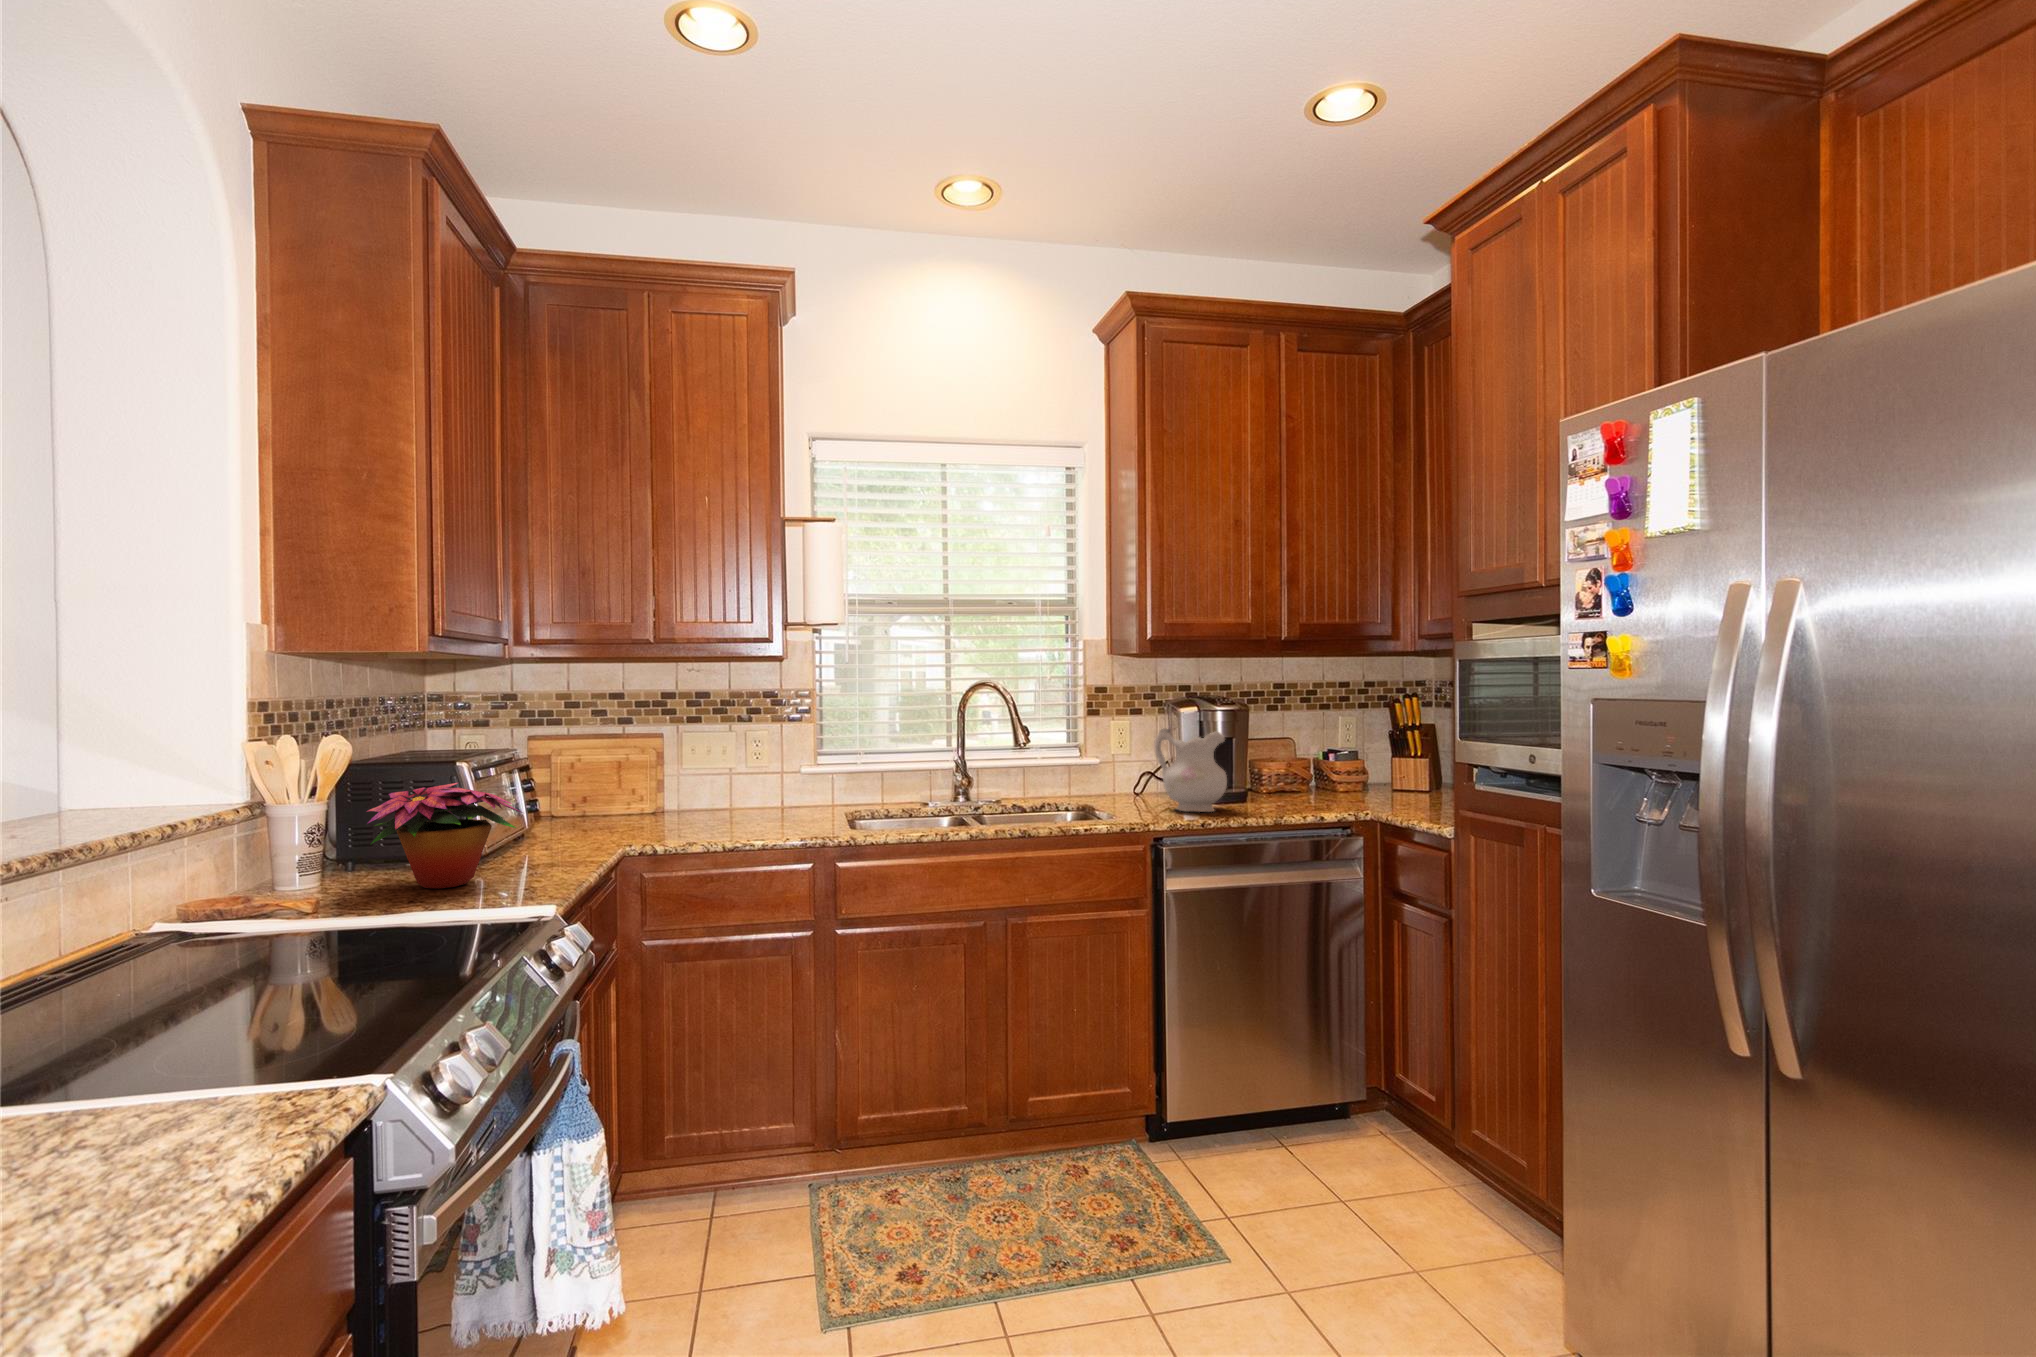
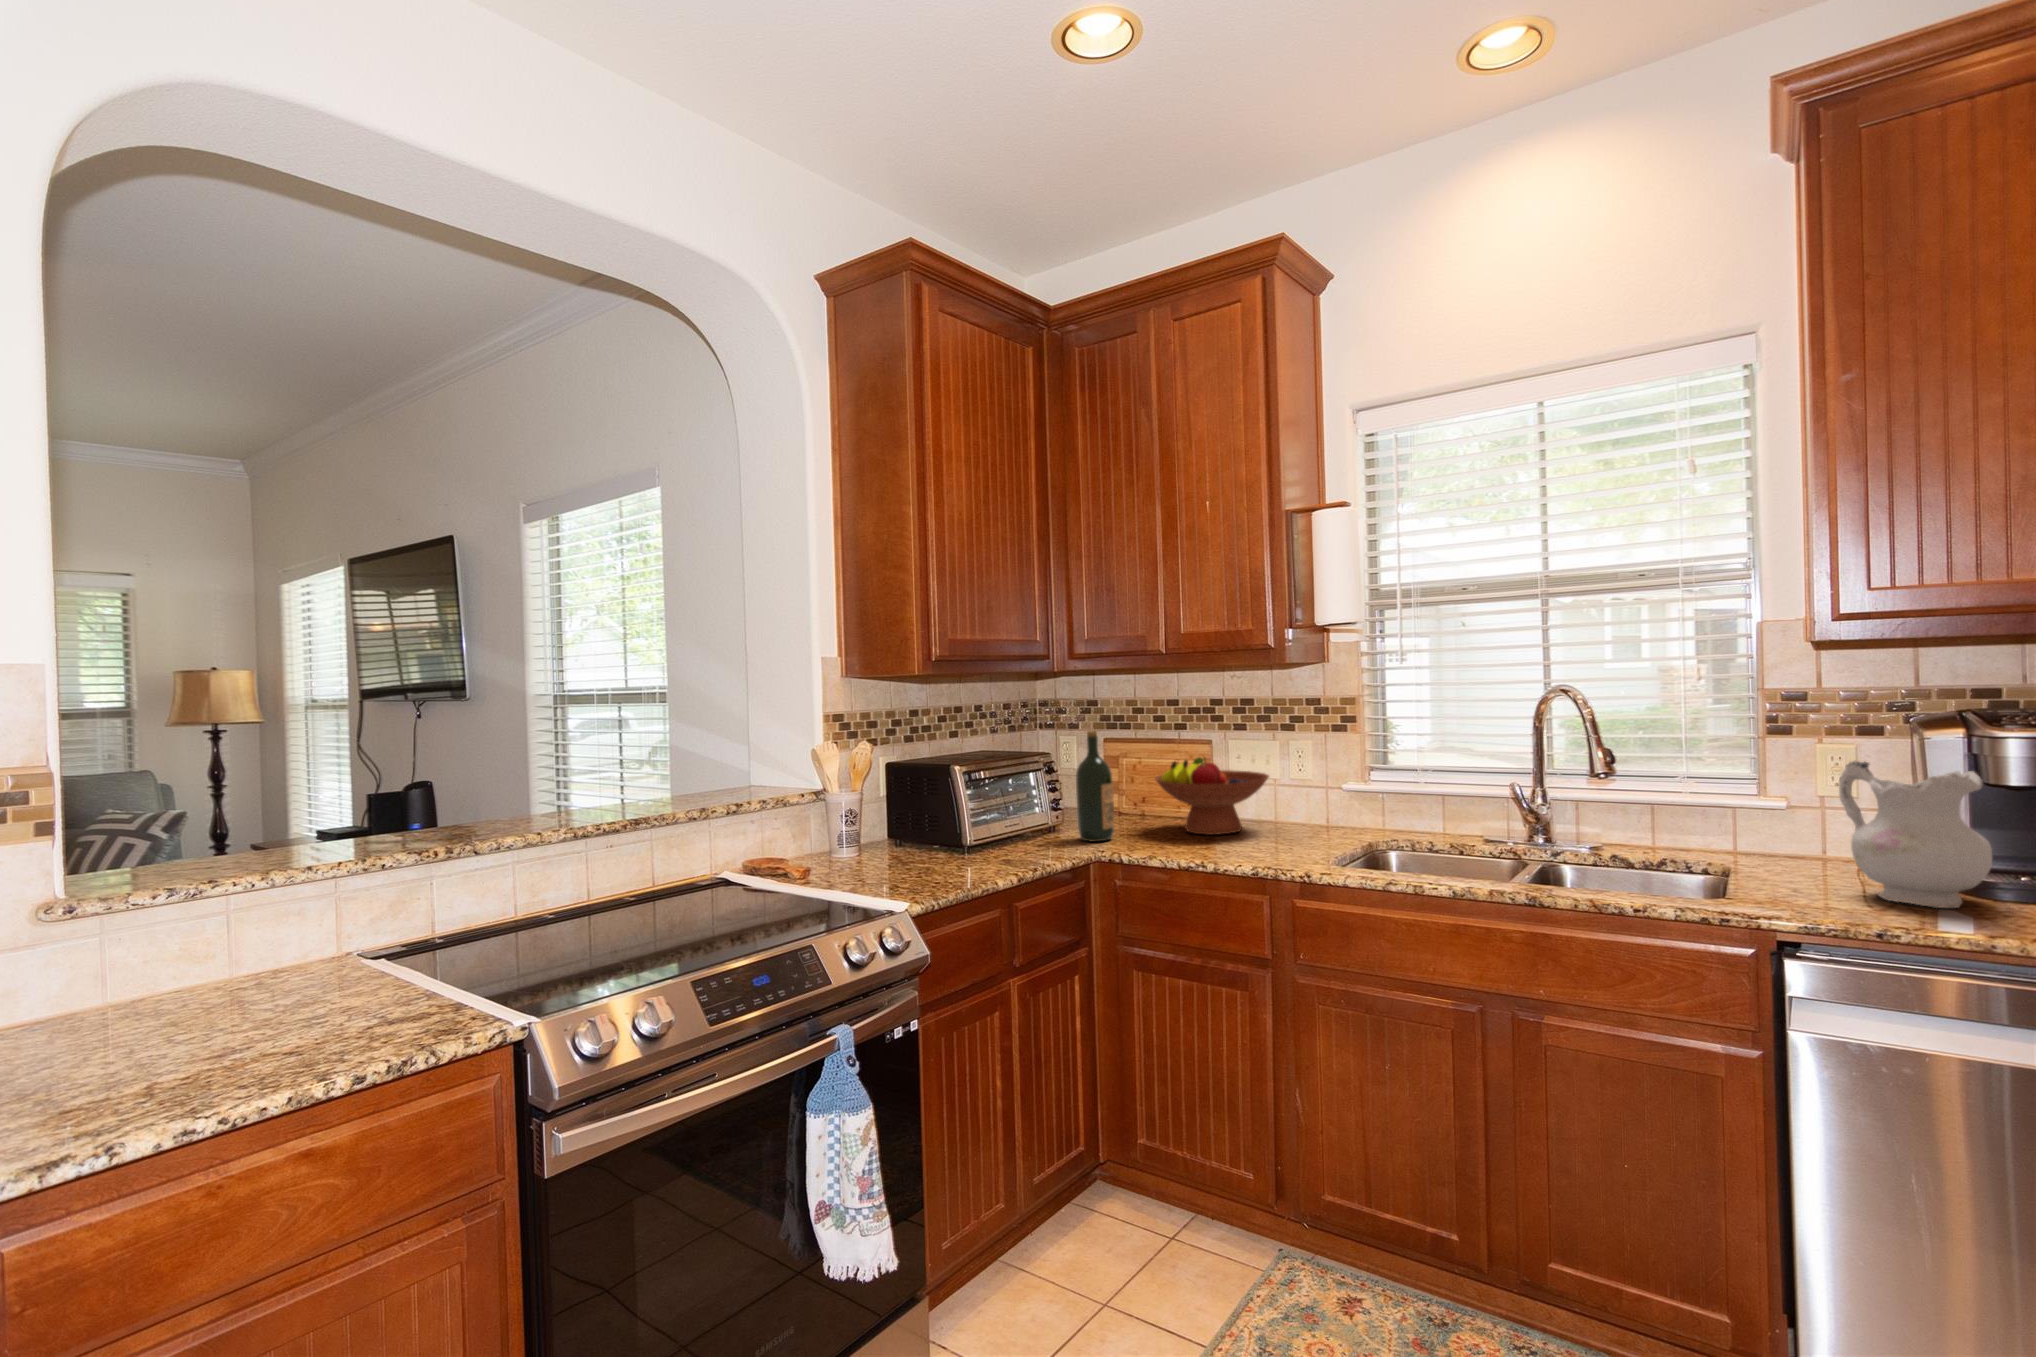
wine bottle: none [567,721,610,839] -> present [1076,731,1114,842]
fruit bowl: none [631,748,748,823] -> present [1155,757,1269,835]
flower arrangement: present [368,783,523,889] -> none [841,785,966,875]

